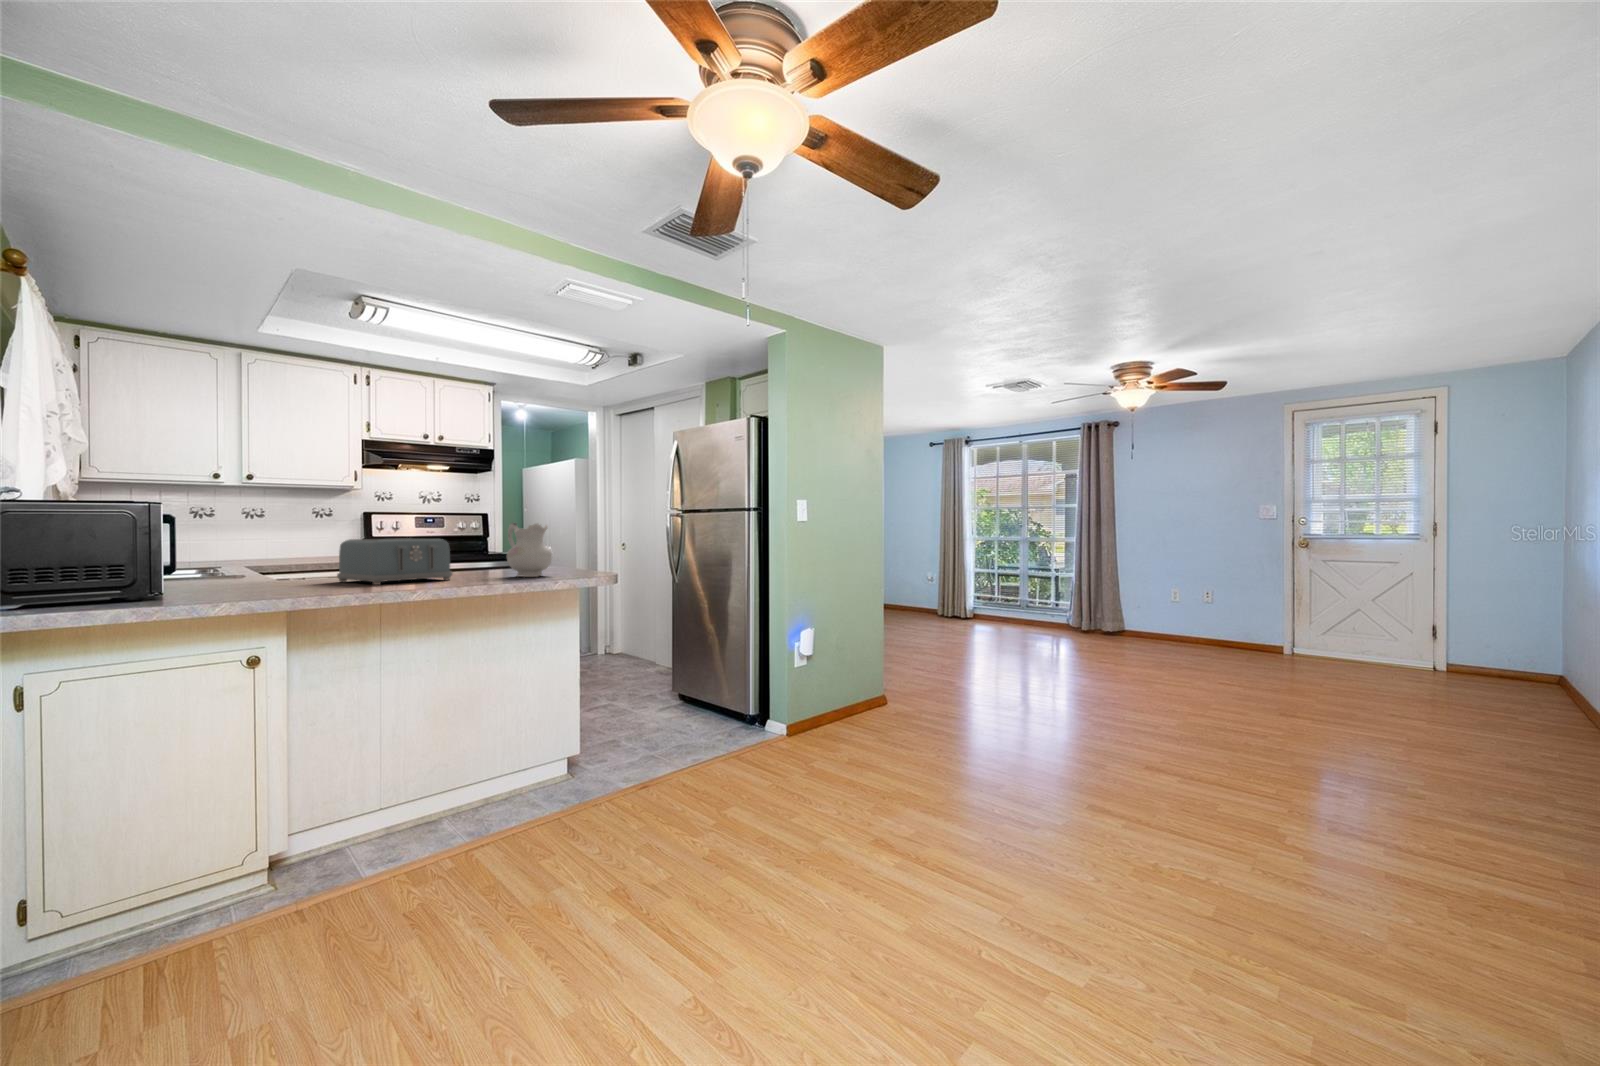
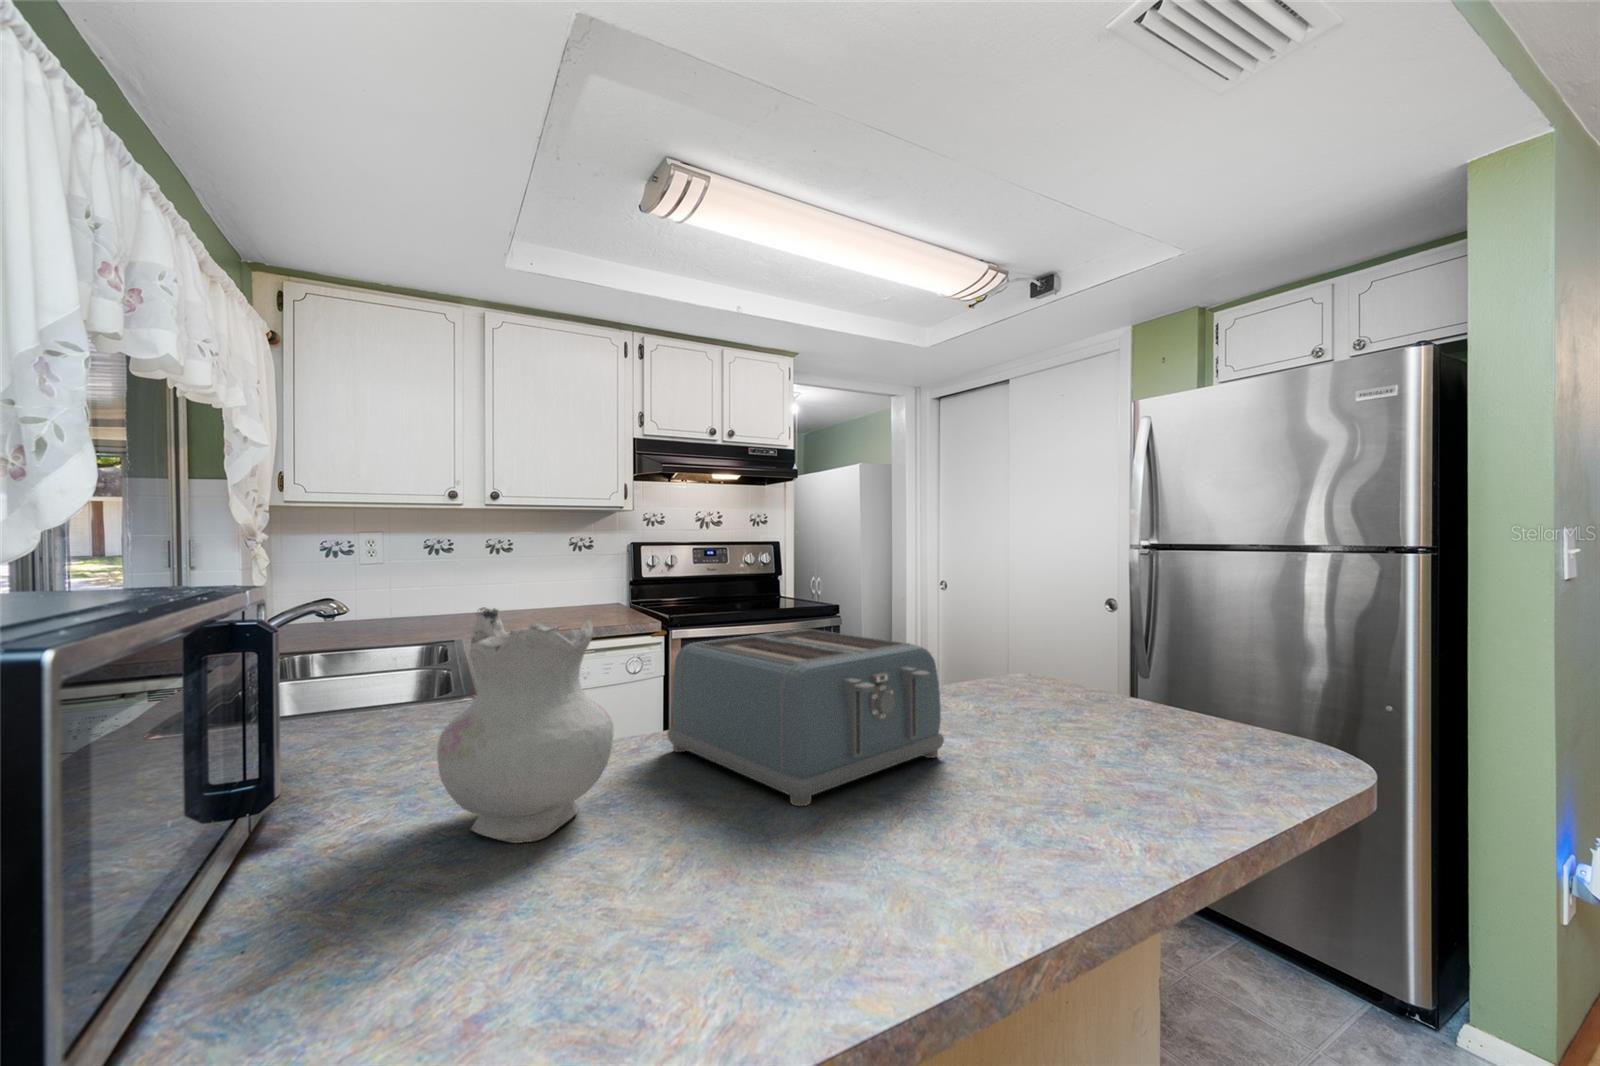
ceramic pitcher: present [507,522,552,577] -> present [437,607,613,843]

